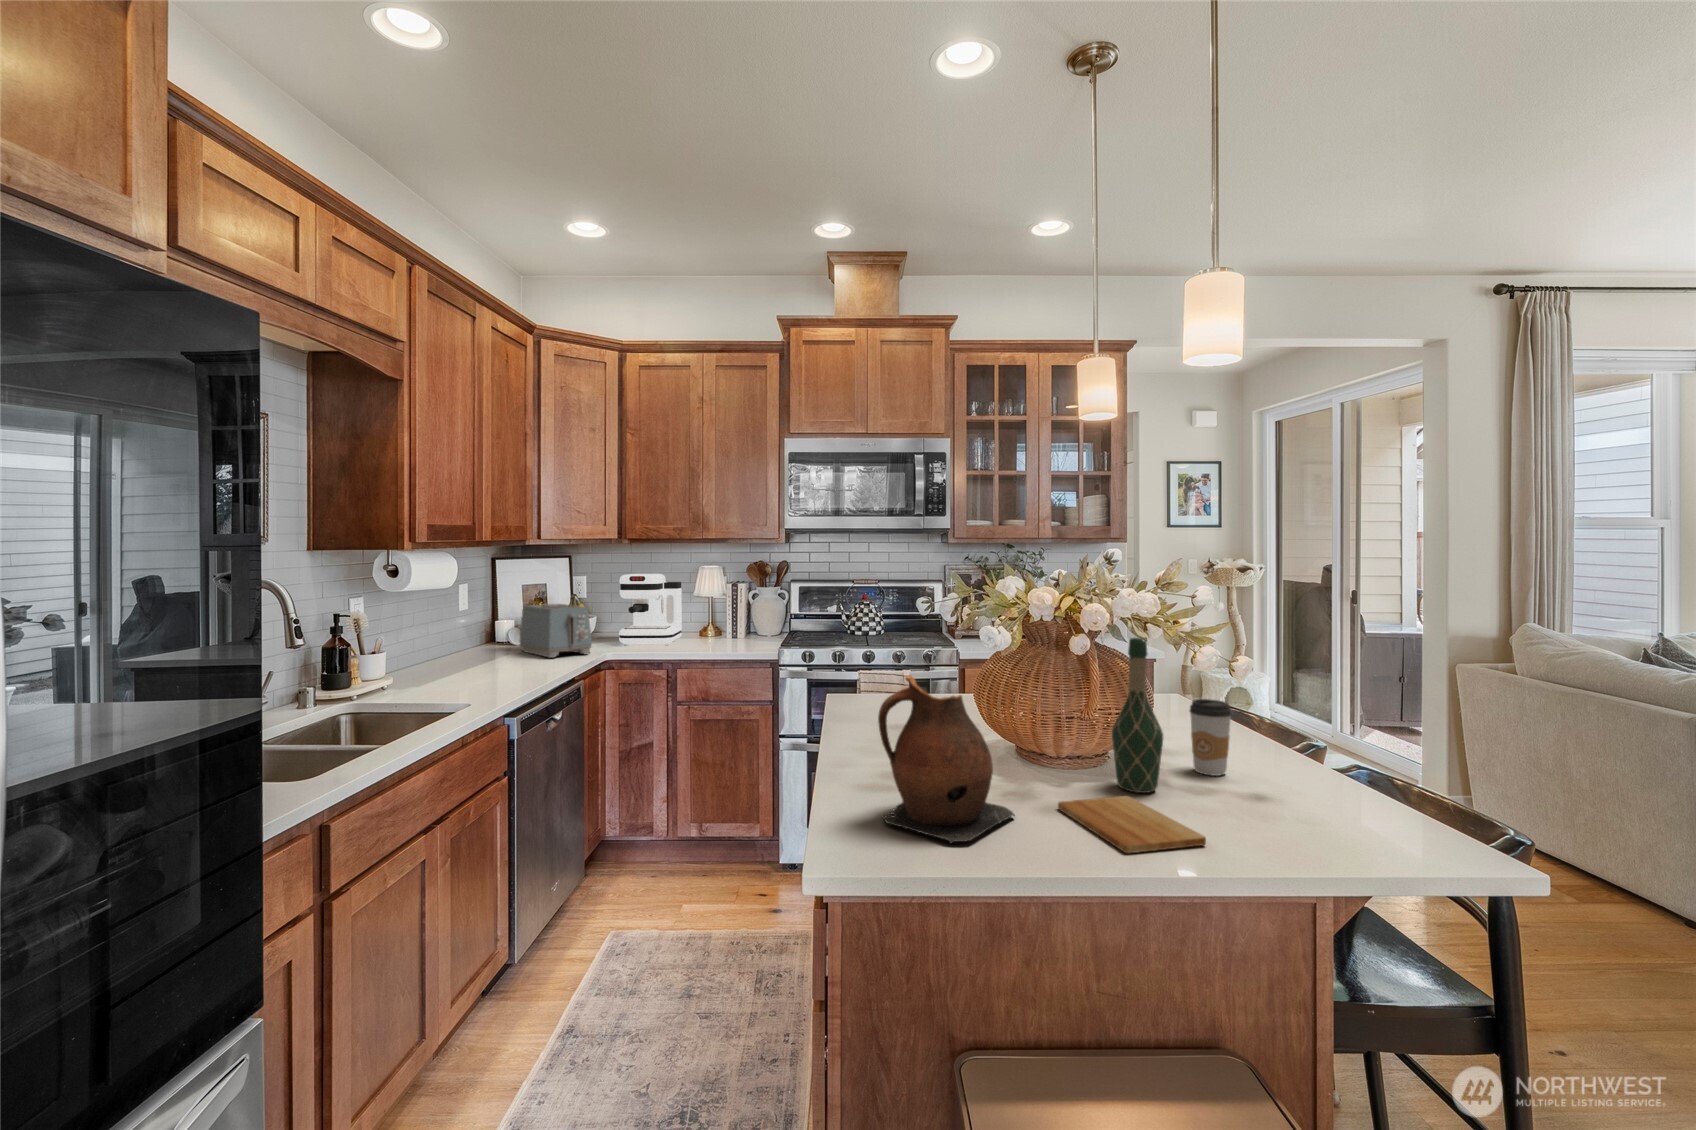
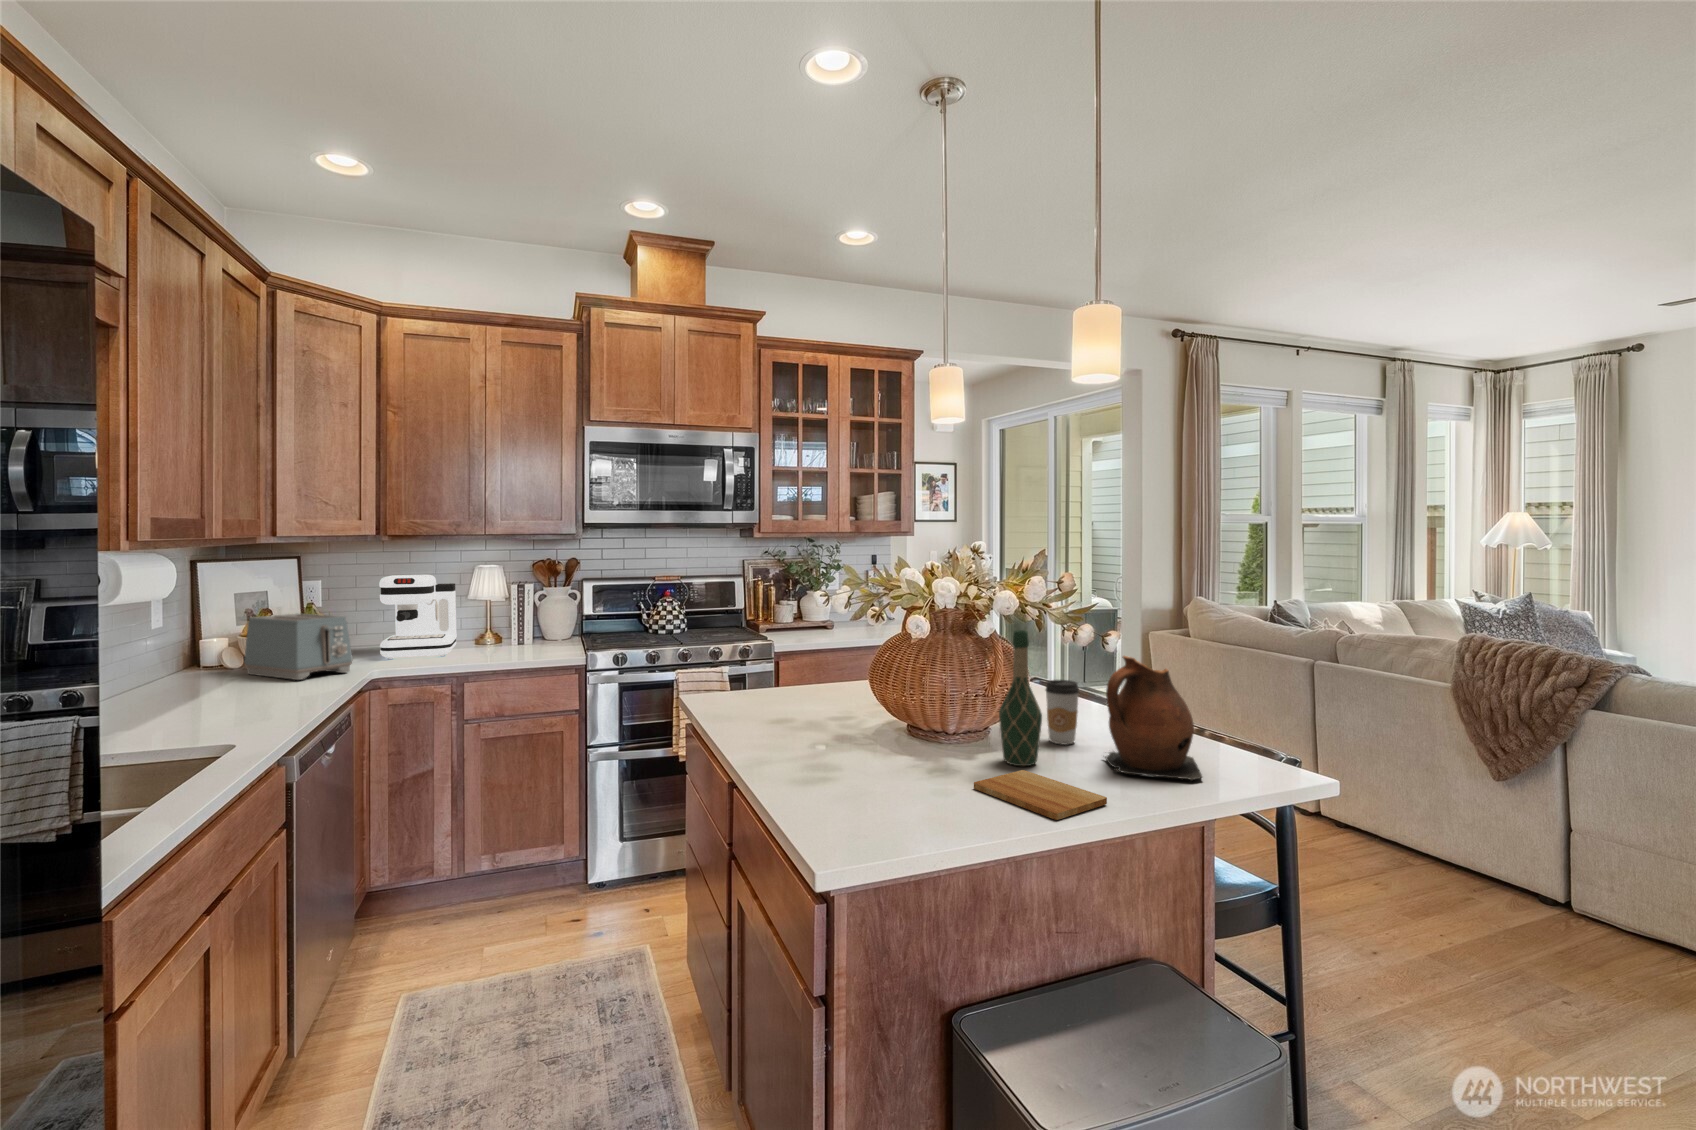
ceramic pitcher: present [878,675,1015,844] -> present [1105,656,1202,781]

